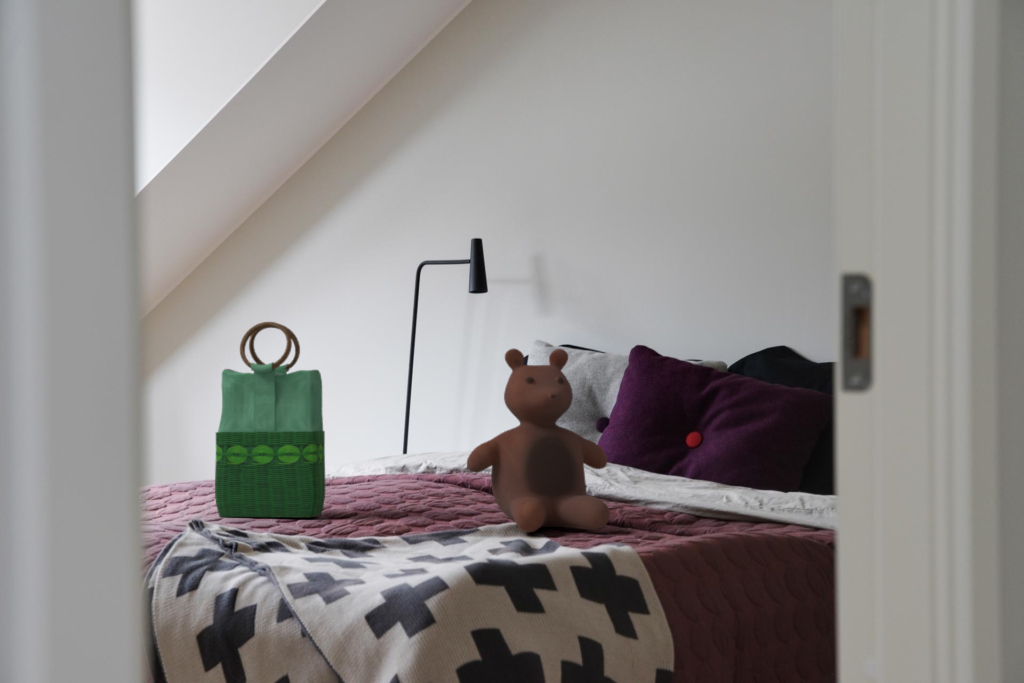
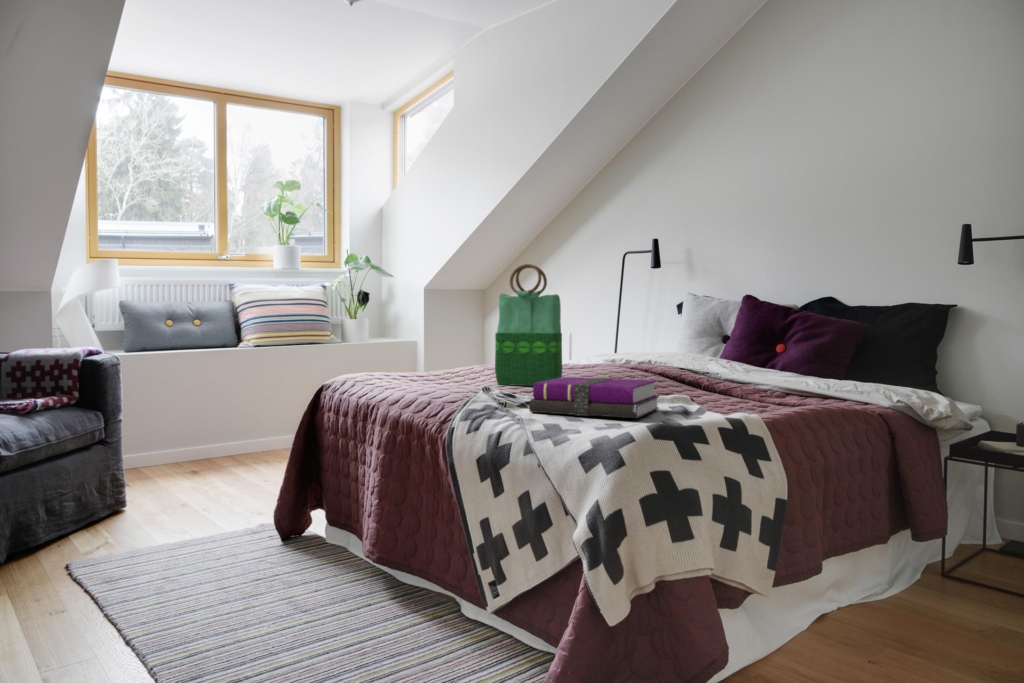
stuffed bear: present [467,348,610,532] -> none [651,281,747,402]
notebook: none [281,499,482,557] -> present [529,377,659,418]

